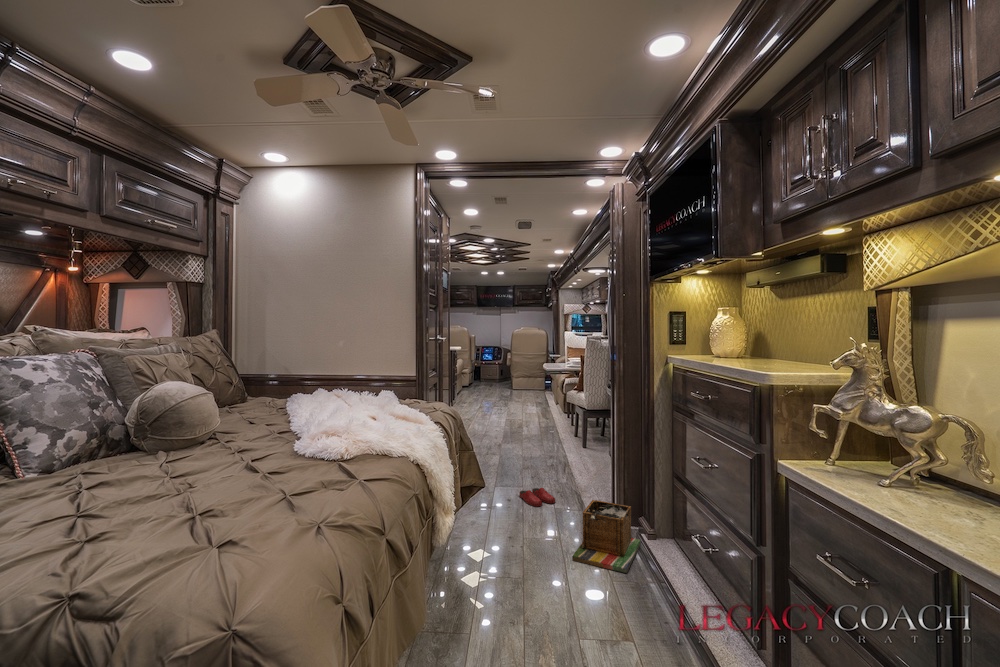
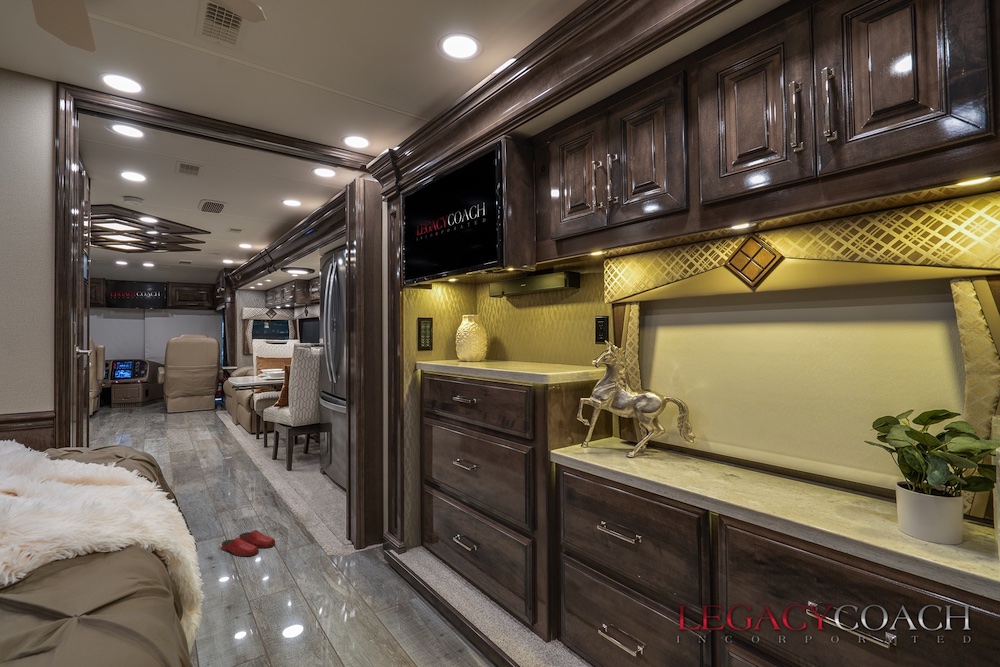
laundry basket: present [572,500,641,573] -> none [321,525,390,608]

